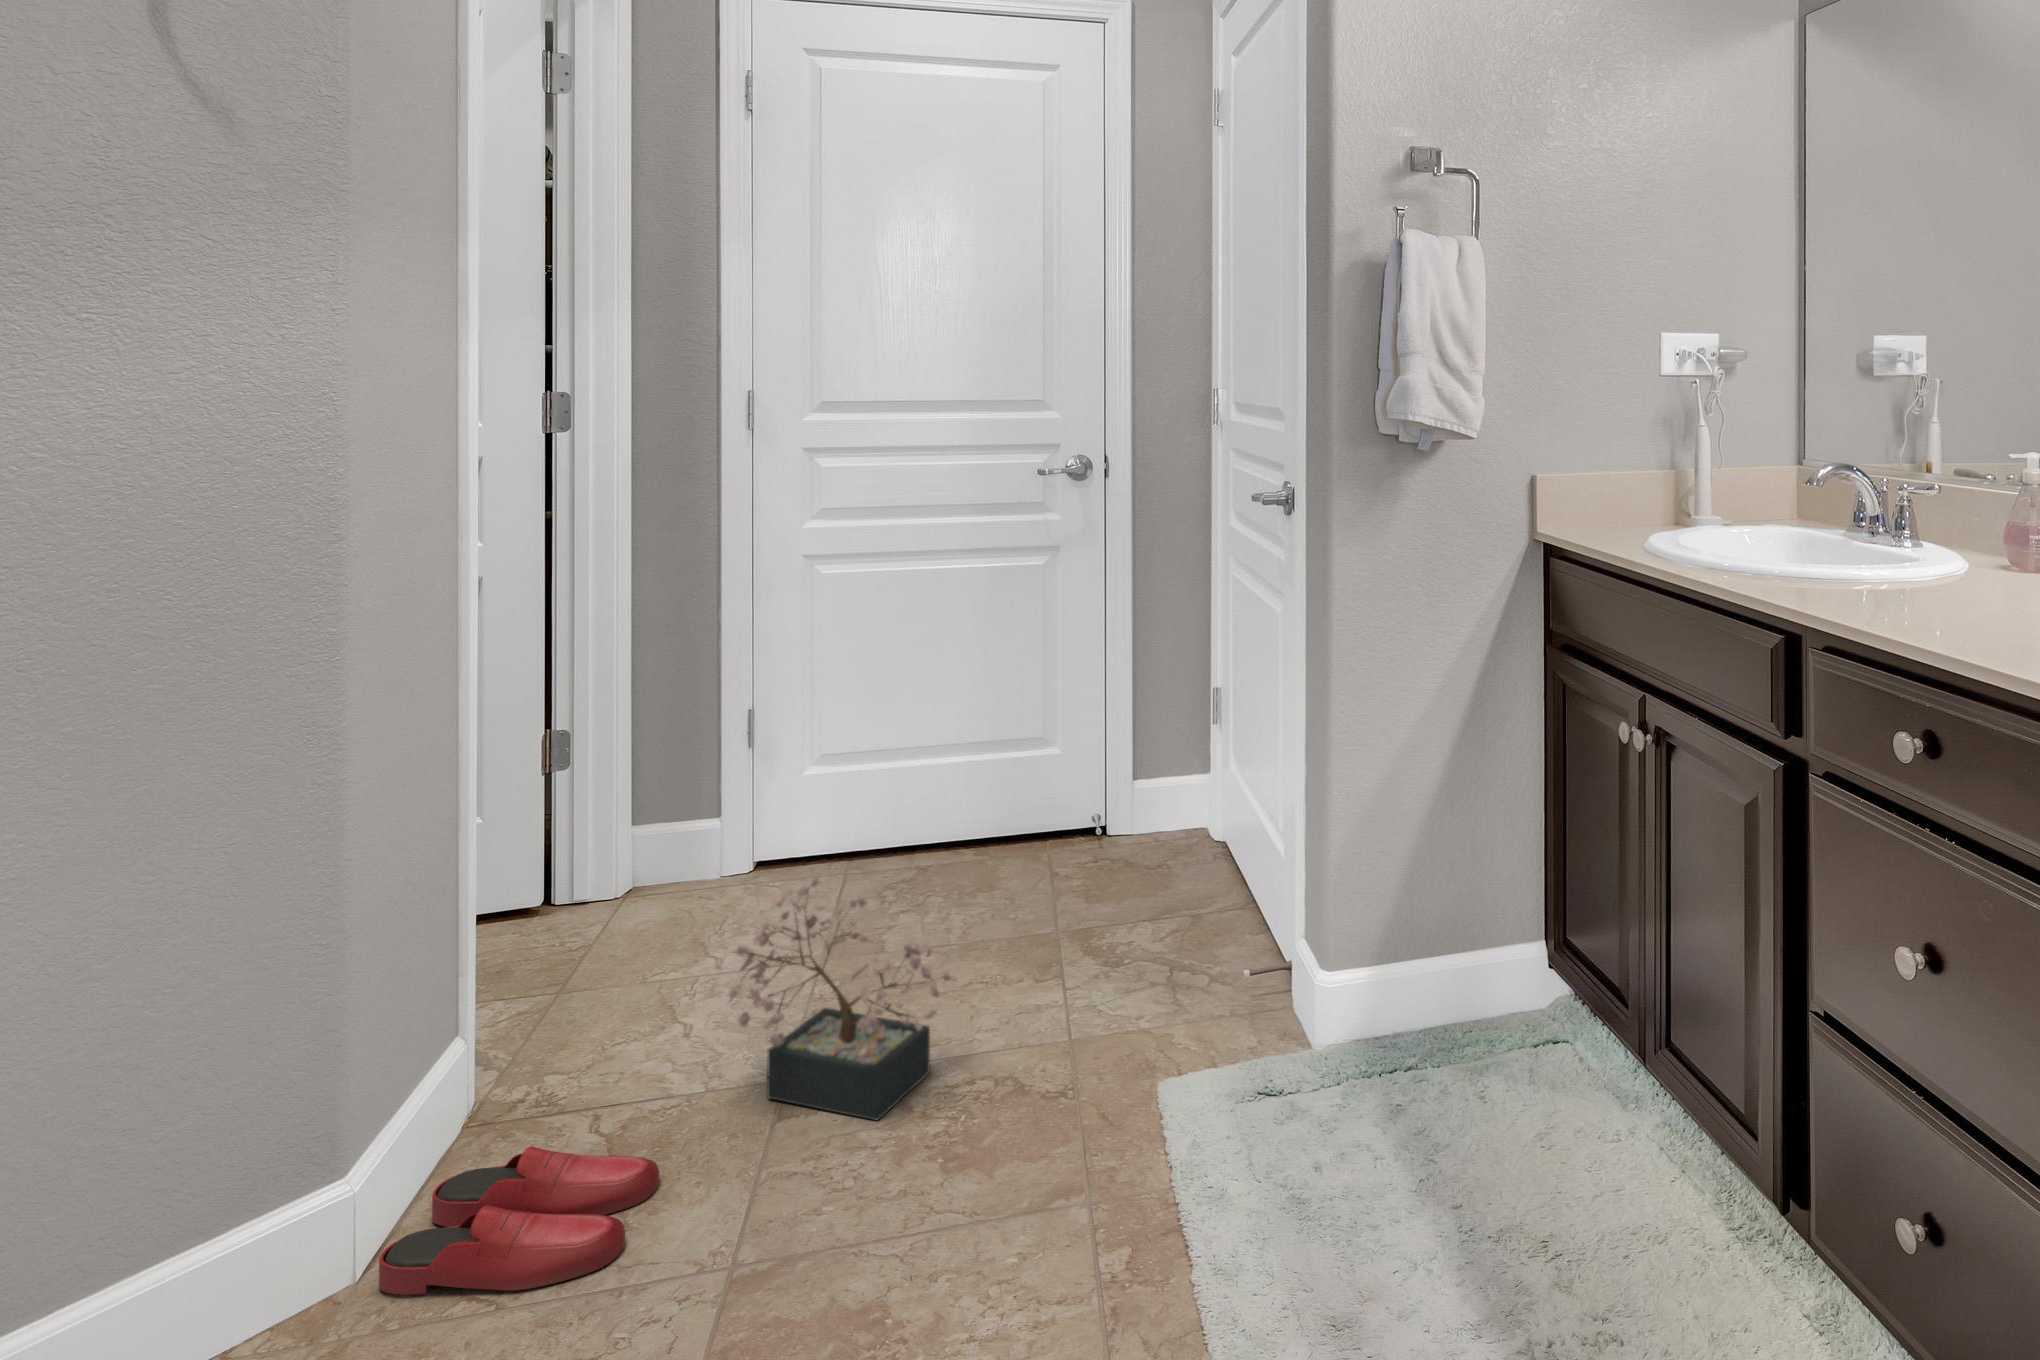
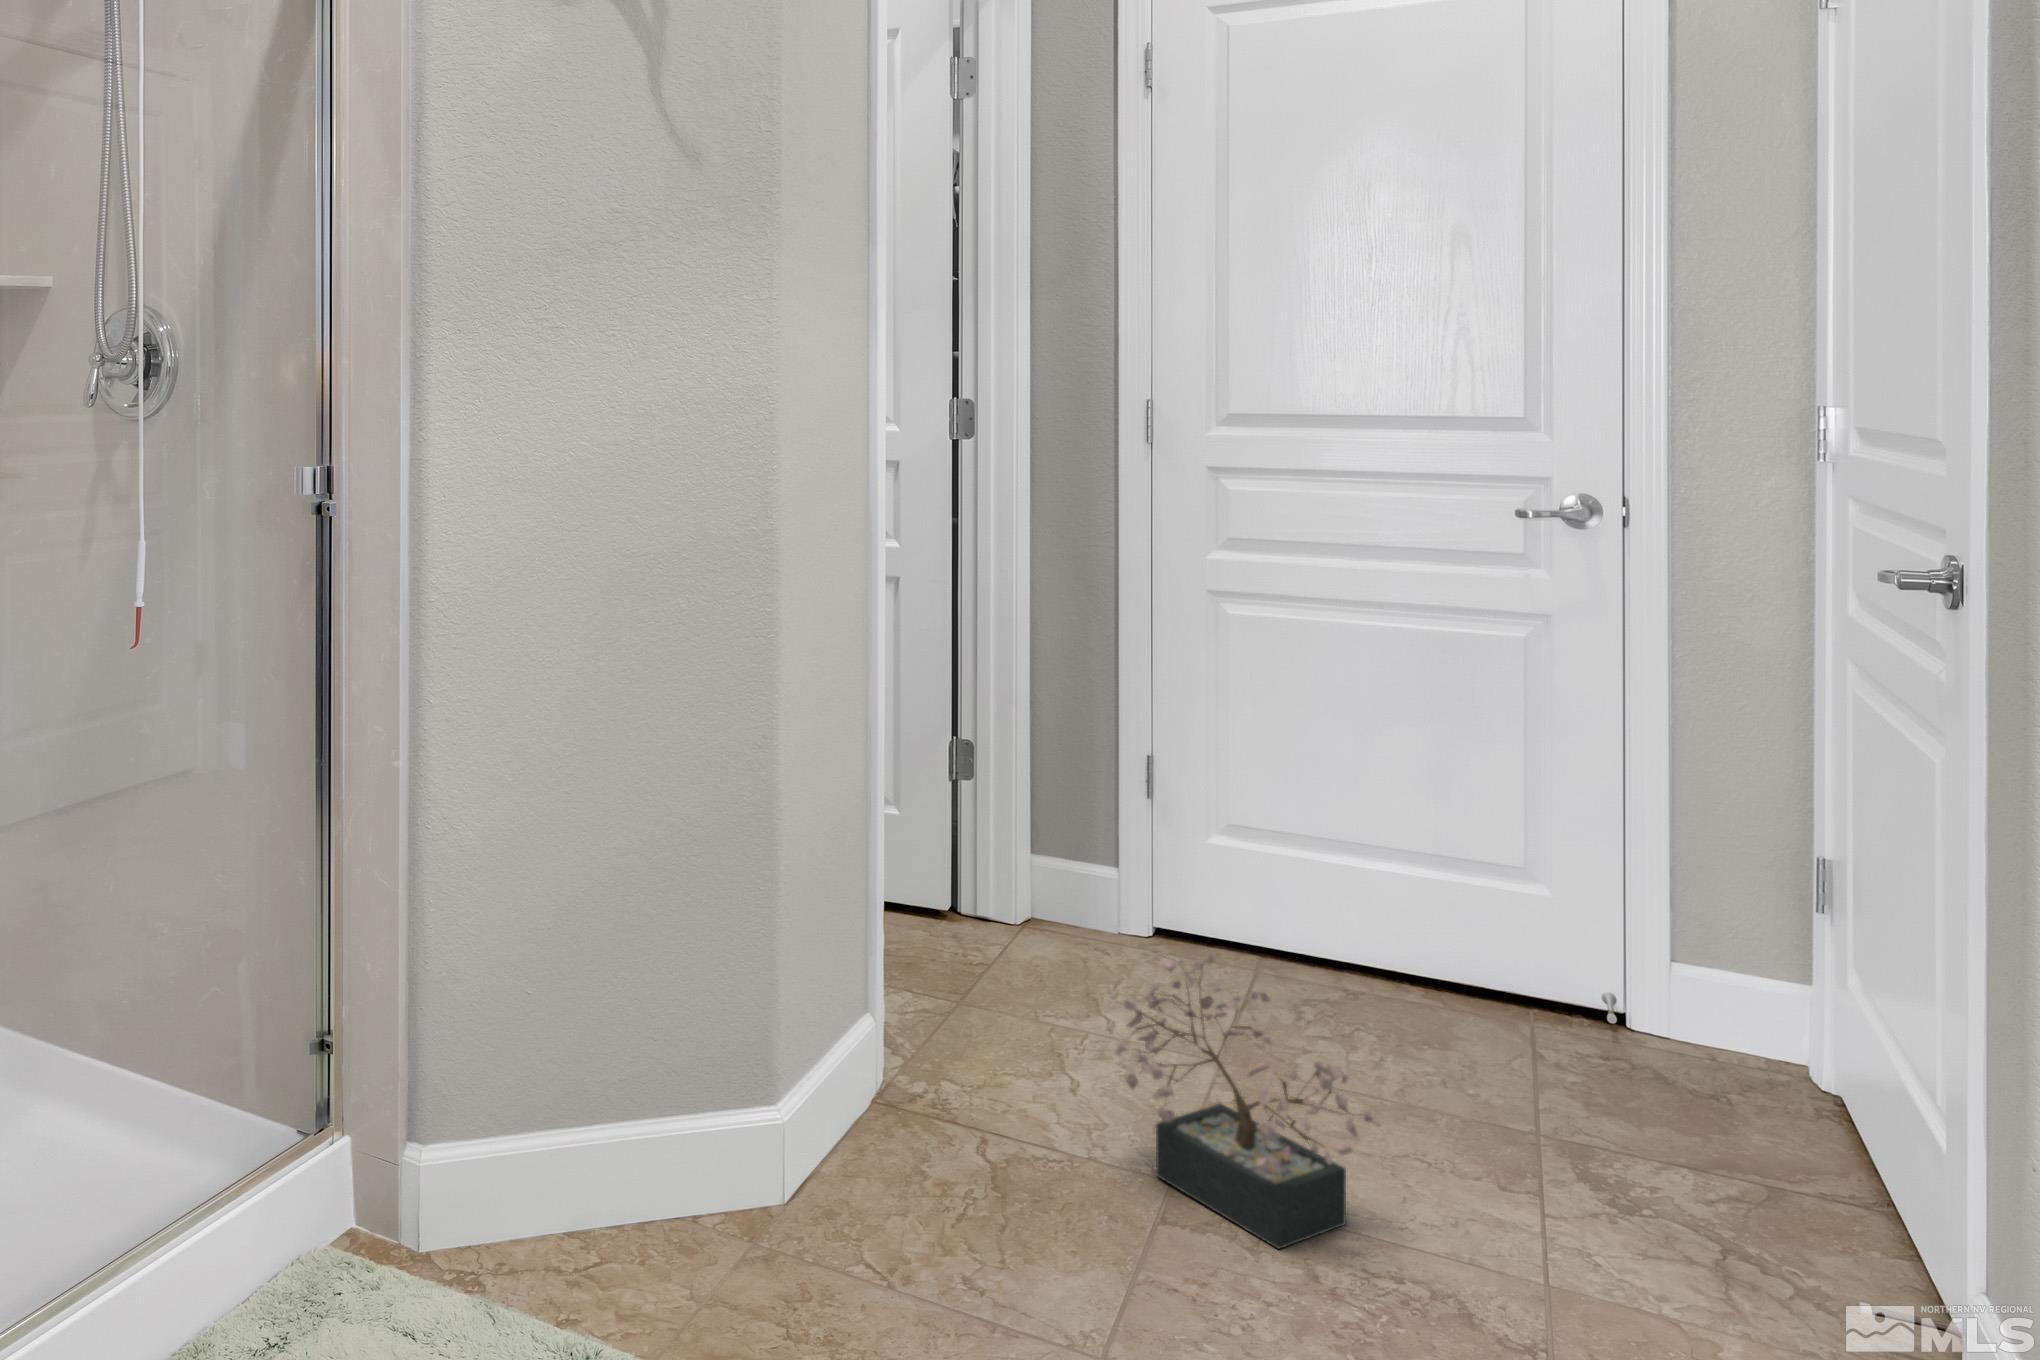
slippers: present [379,1146,659,1295] -> none [815,1125,1045,1263]

